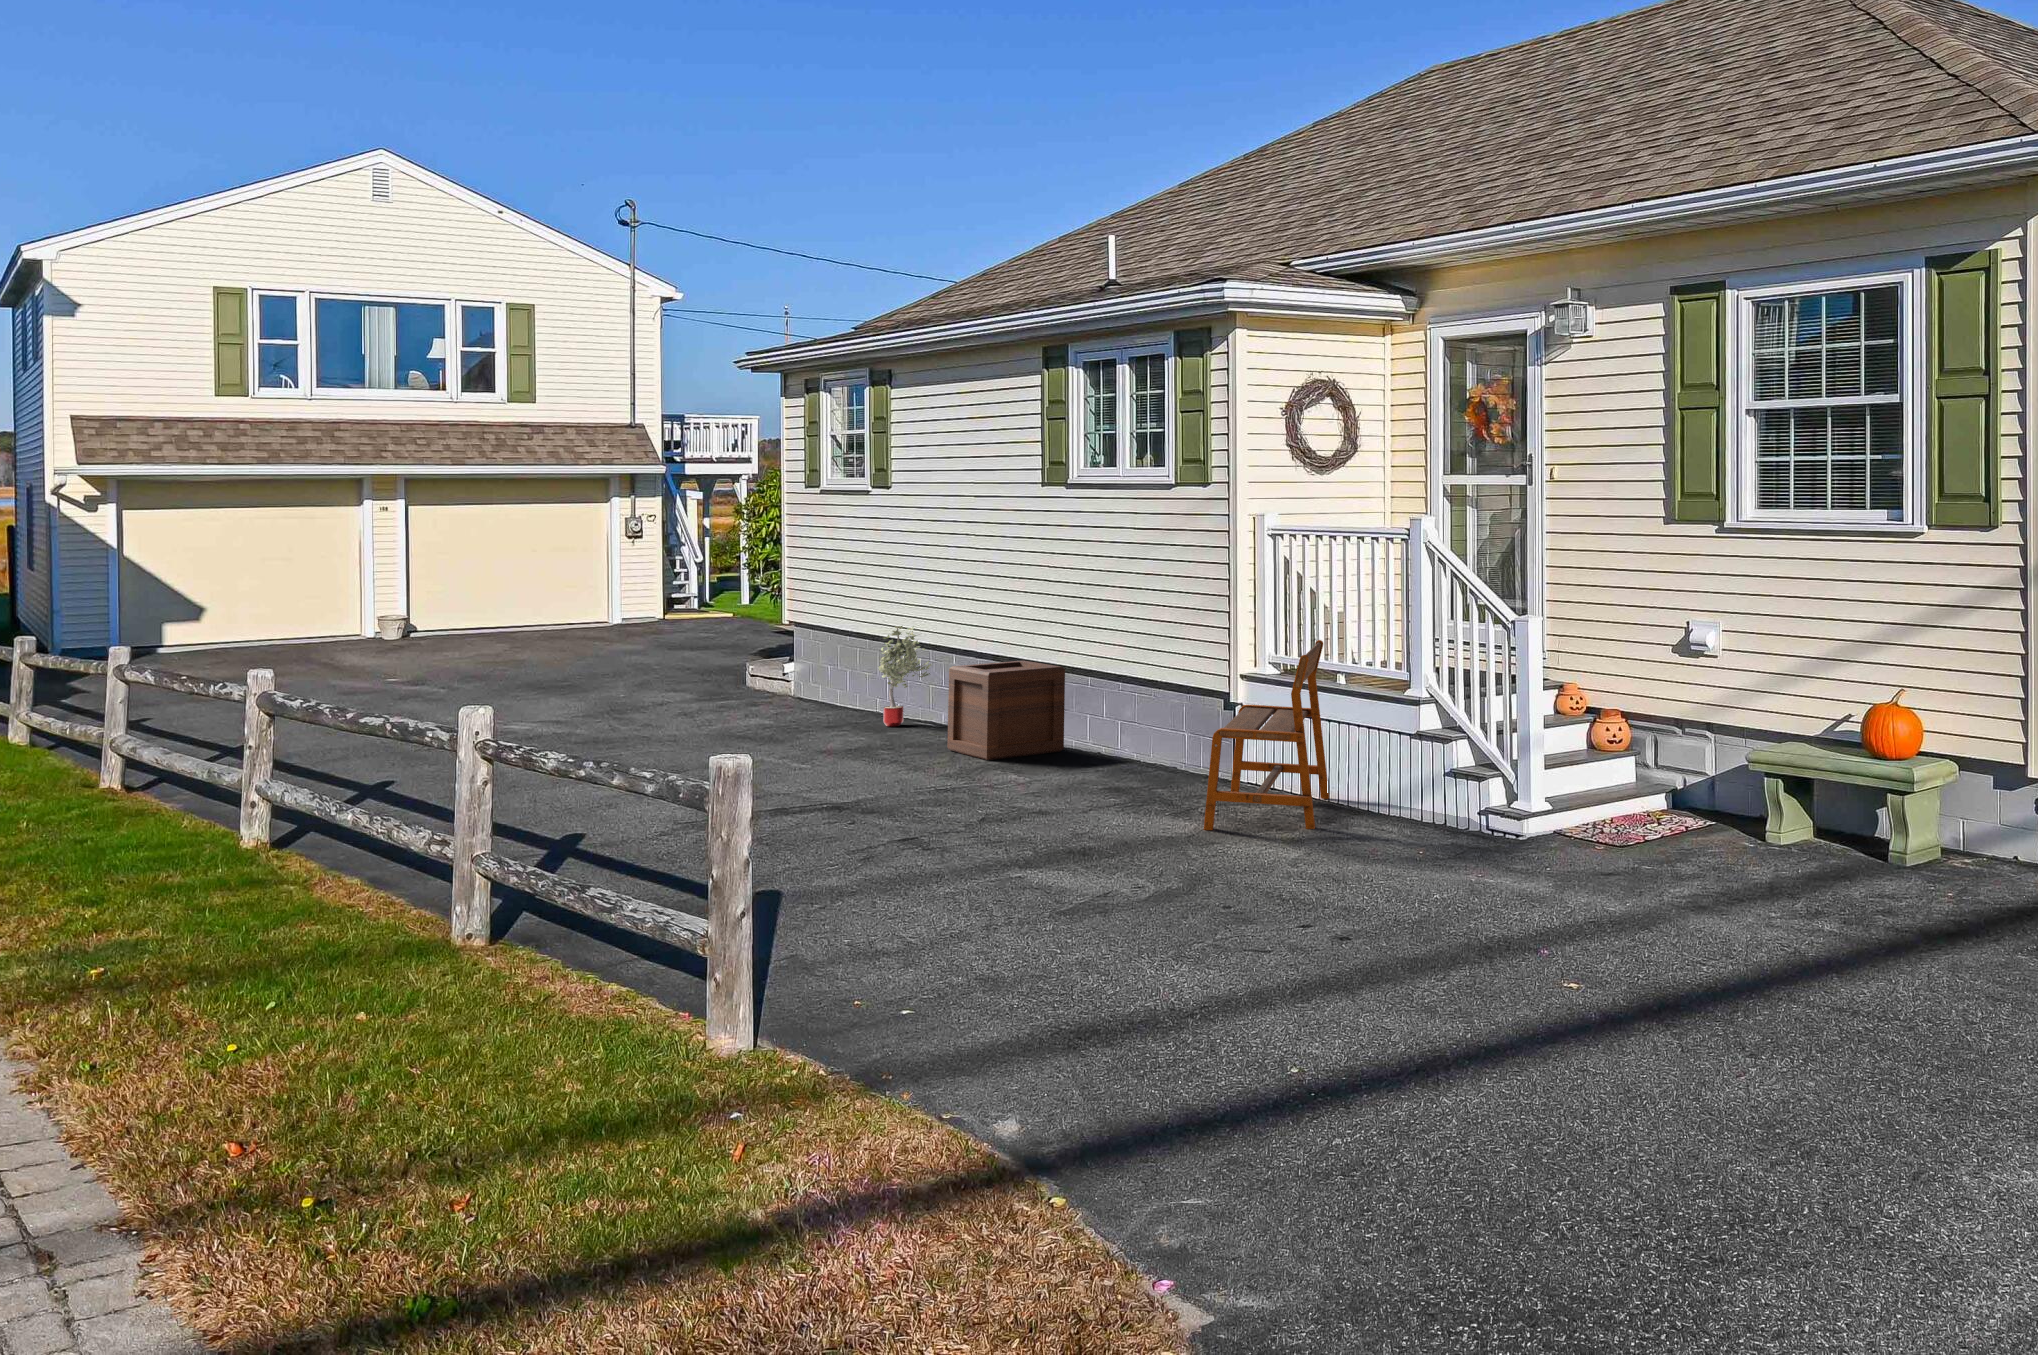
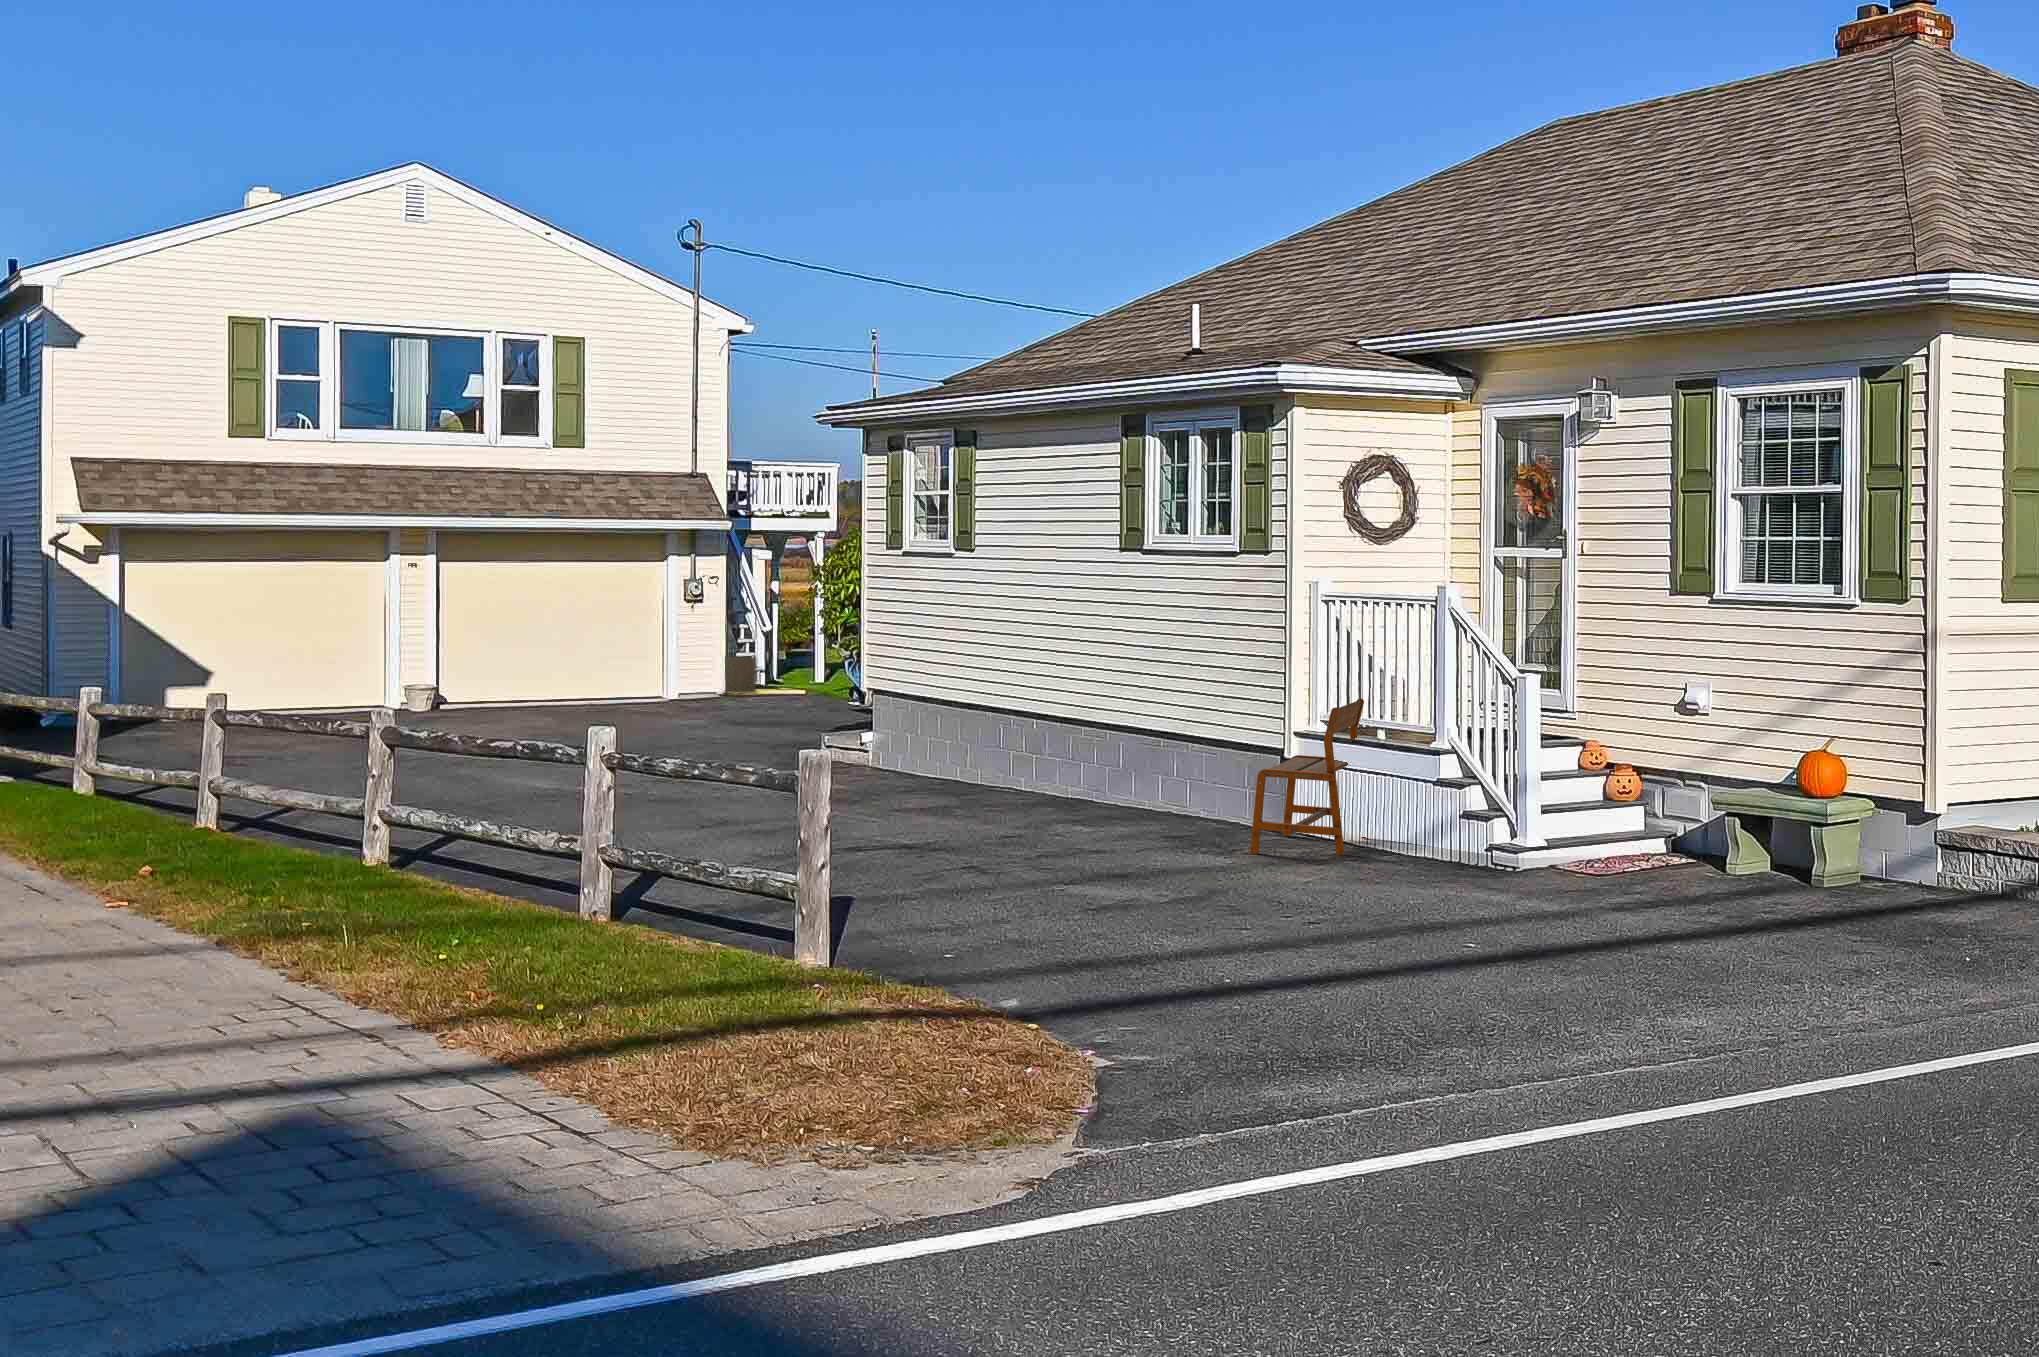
trash can: none [663,586,696,620] -> present [724,656,757,694]
potted tree: present [878,626,932,727] -> none [971,689,1024,787]
wooden crate: present [947,661,1065,760] -> none [1038,722,1146,811]

